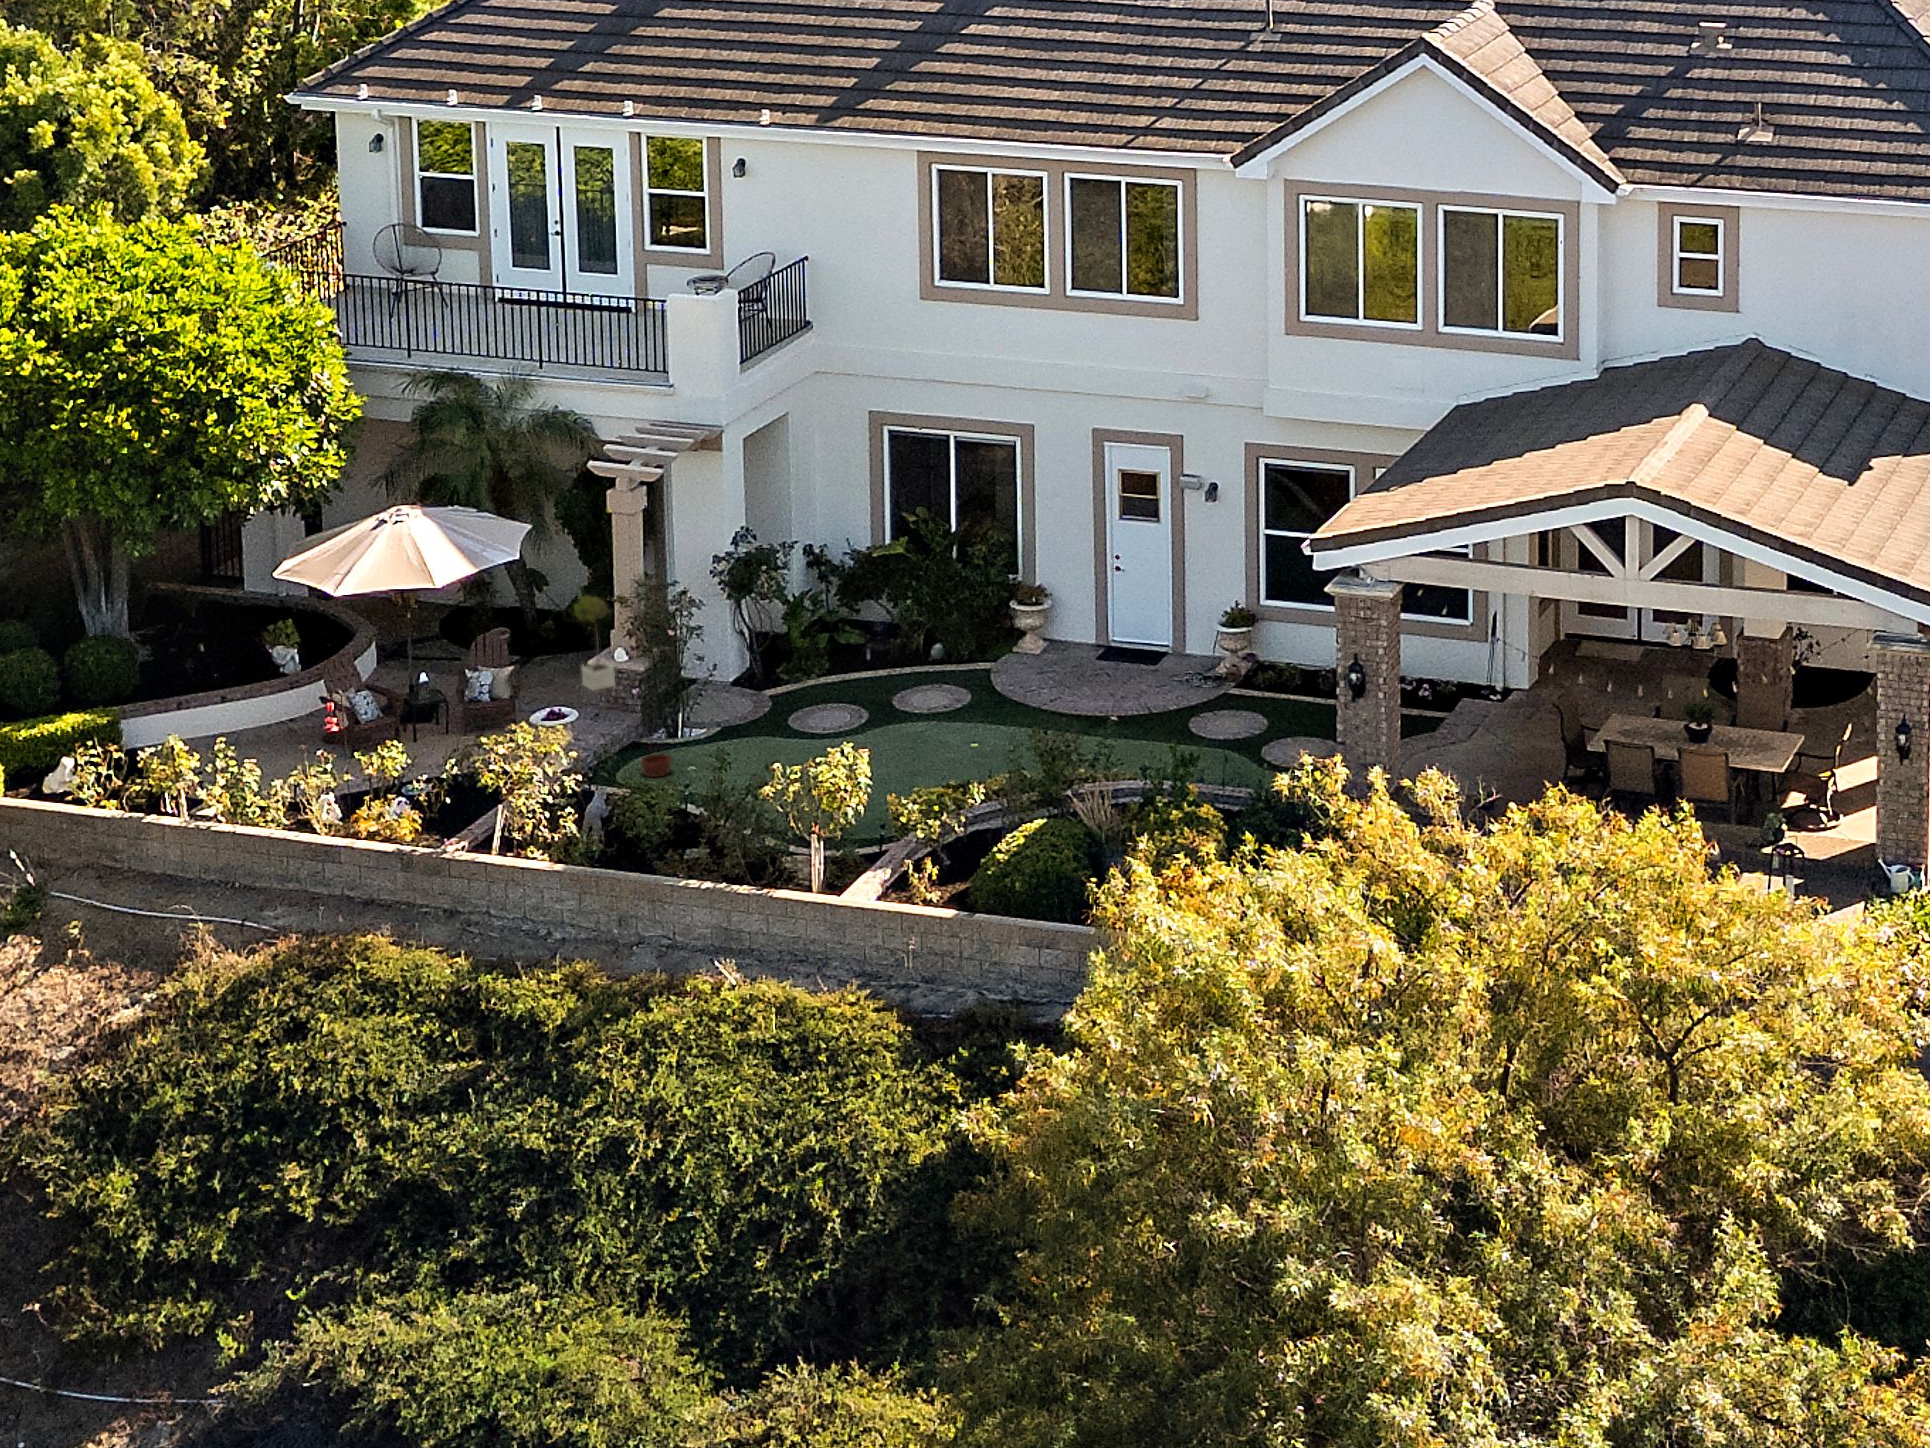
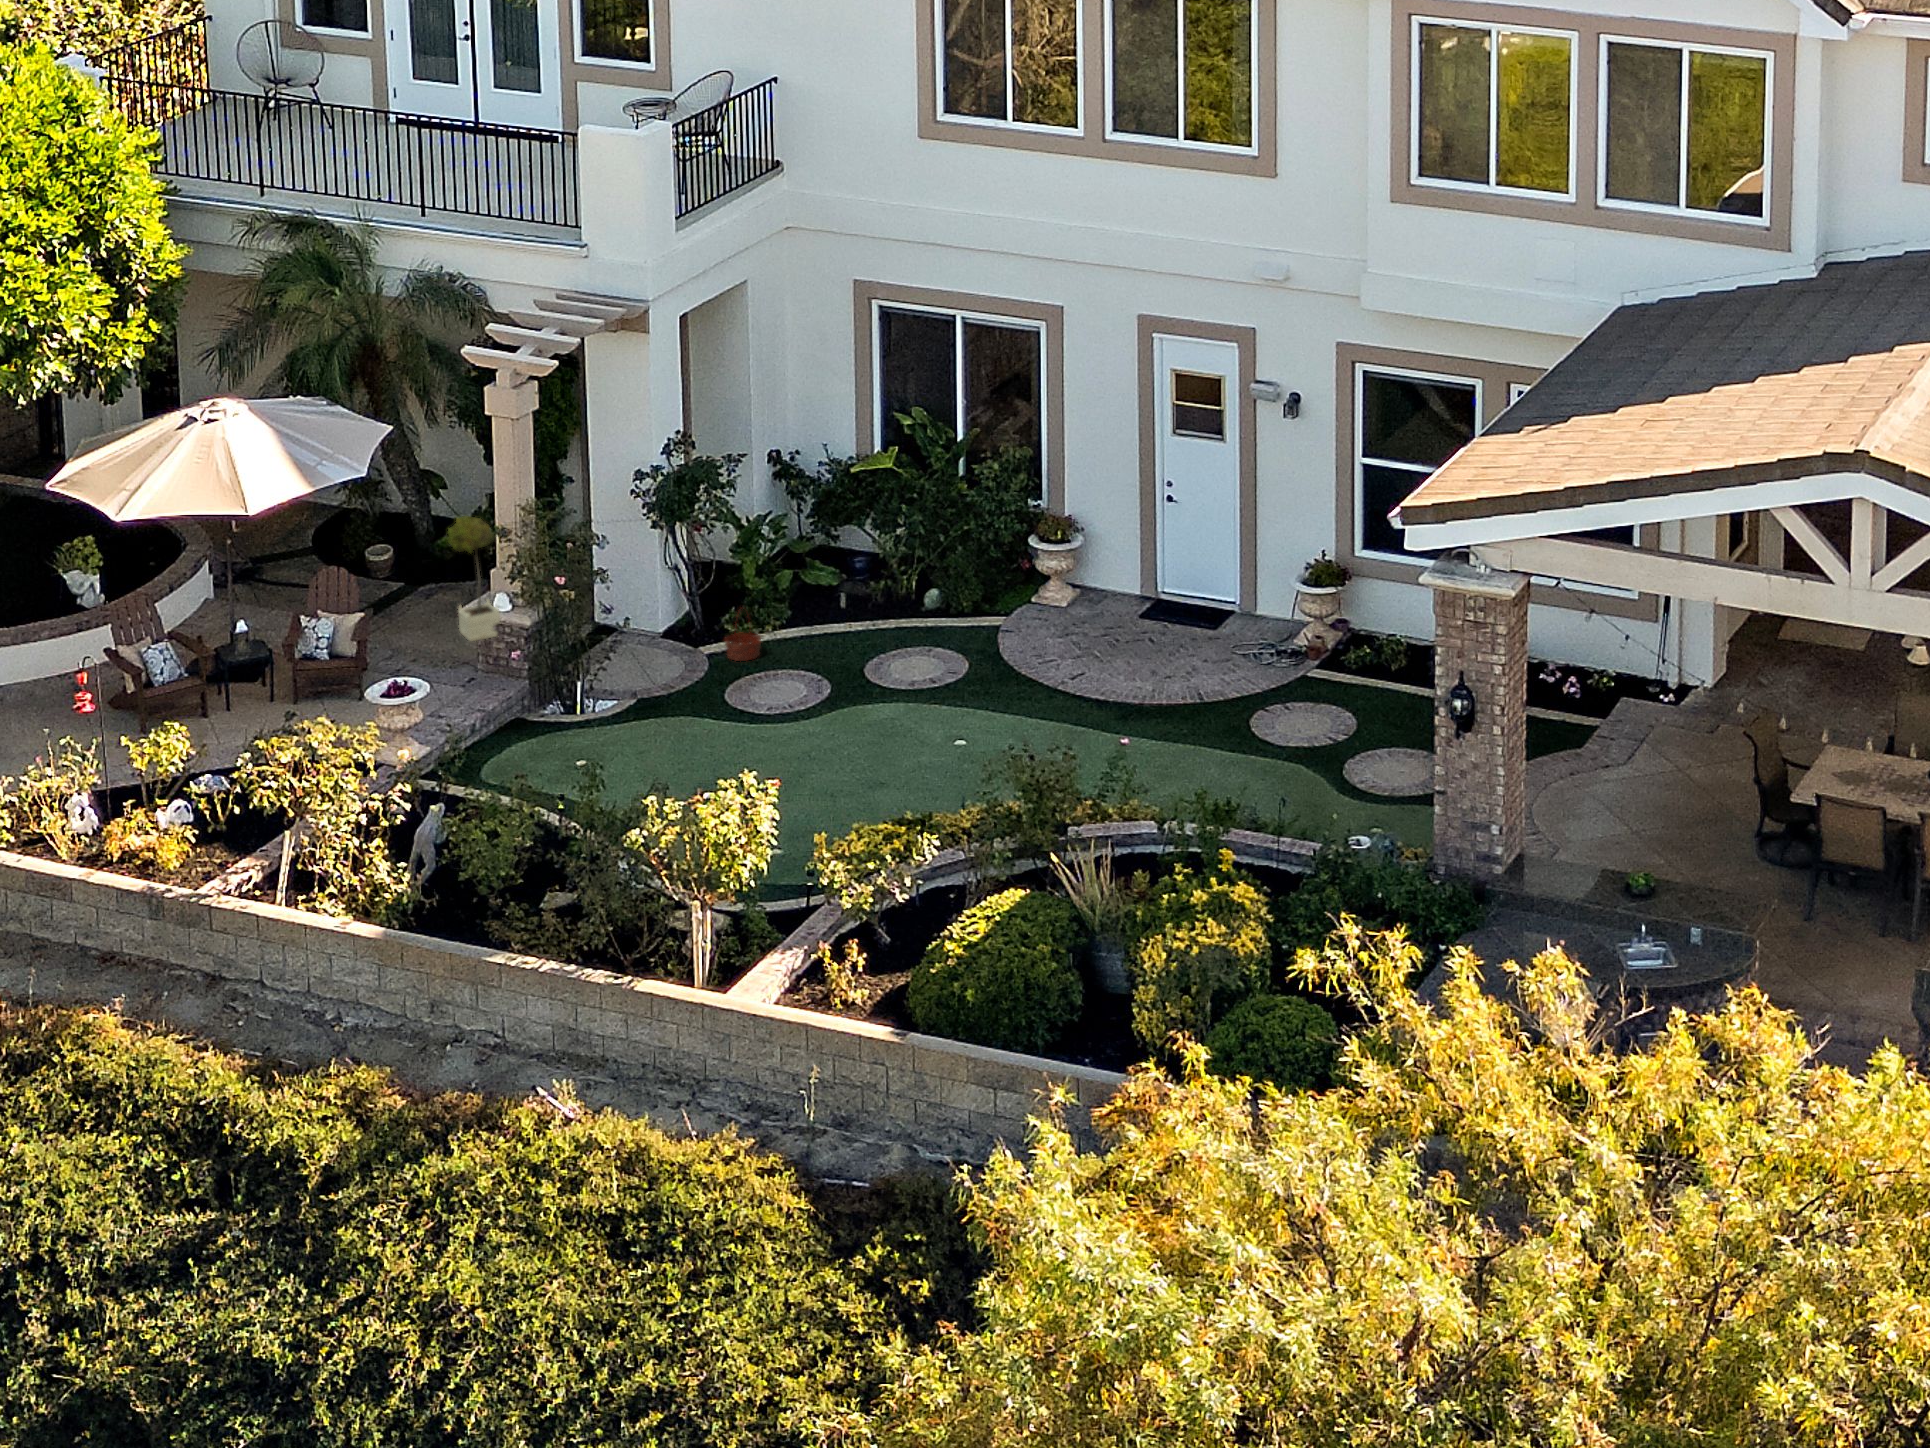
basket: present [641,749,671,777] -> present [725,630,761,661]

